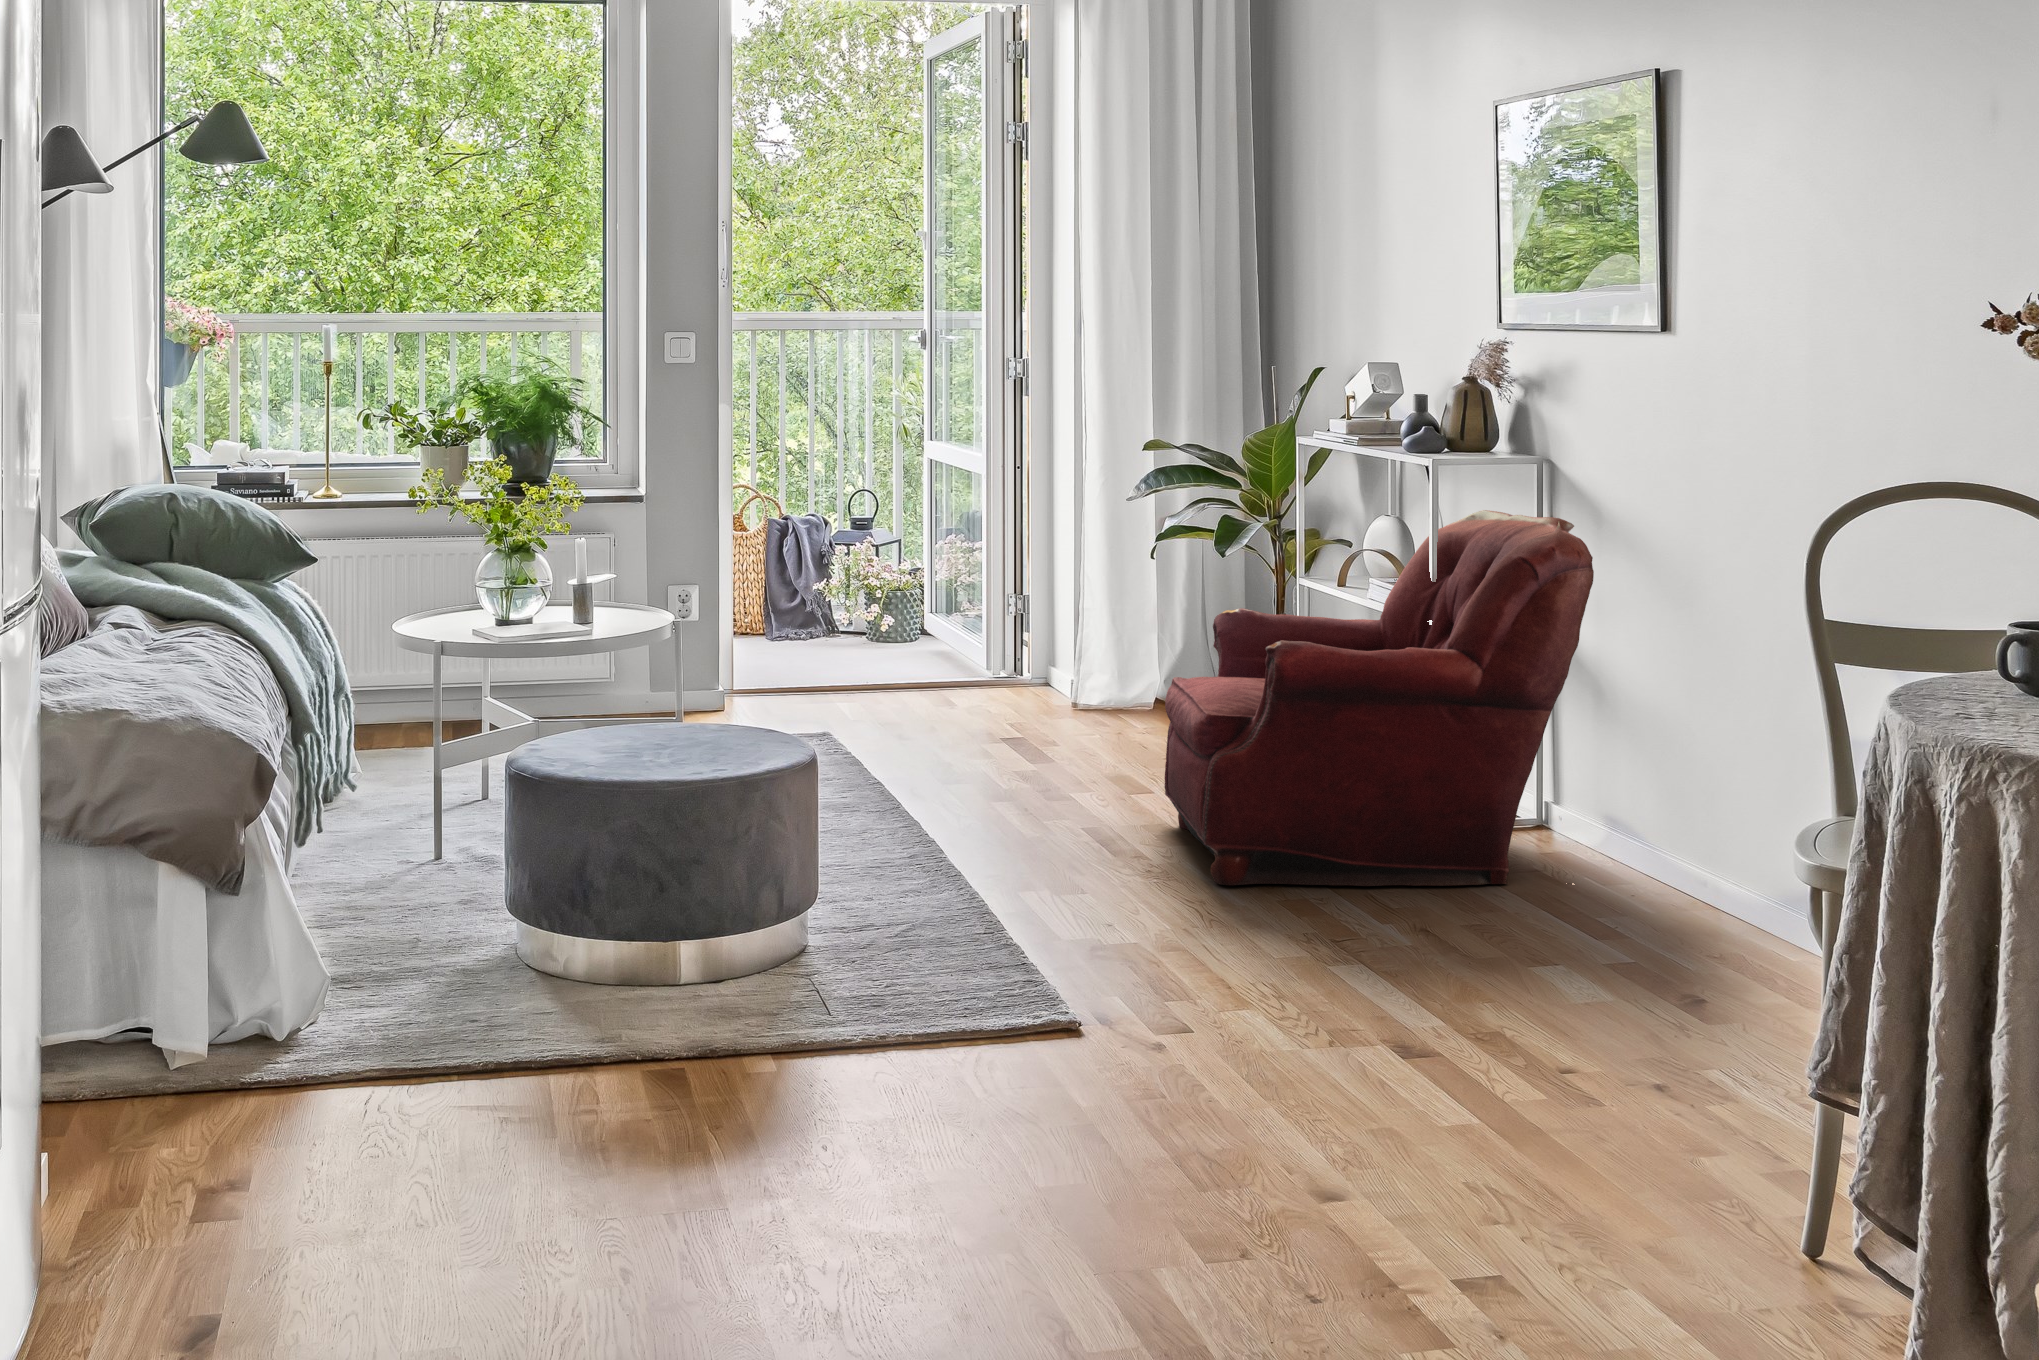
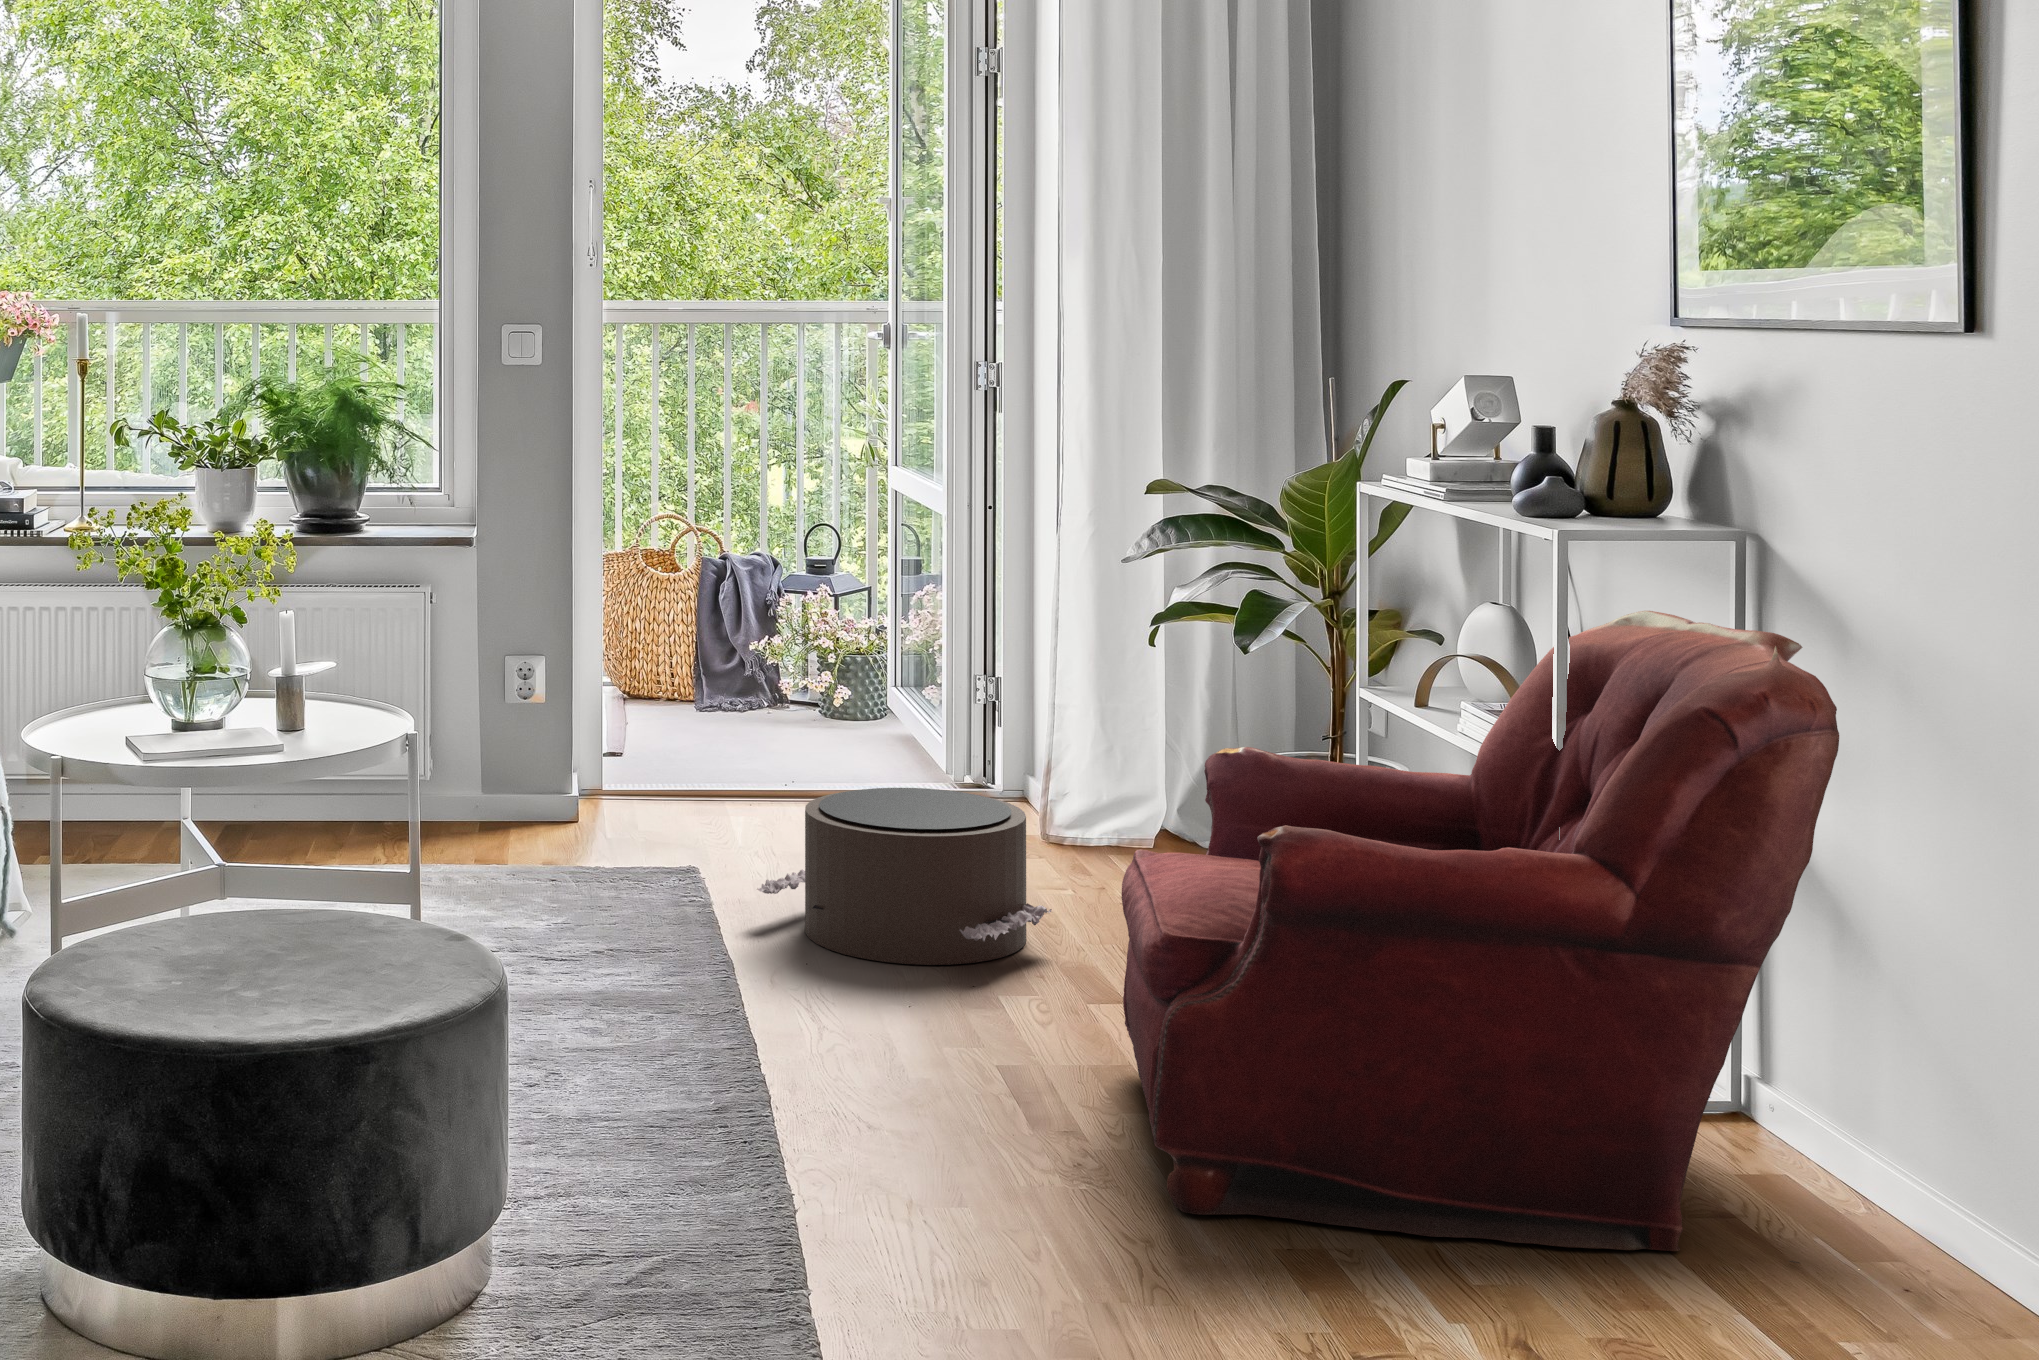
pouf: none [888,664,1098,780] -> present [757,788,1052,965]

